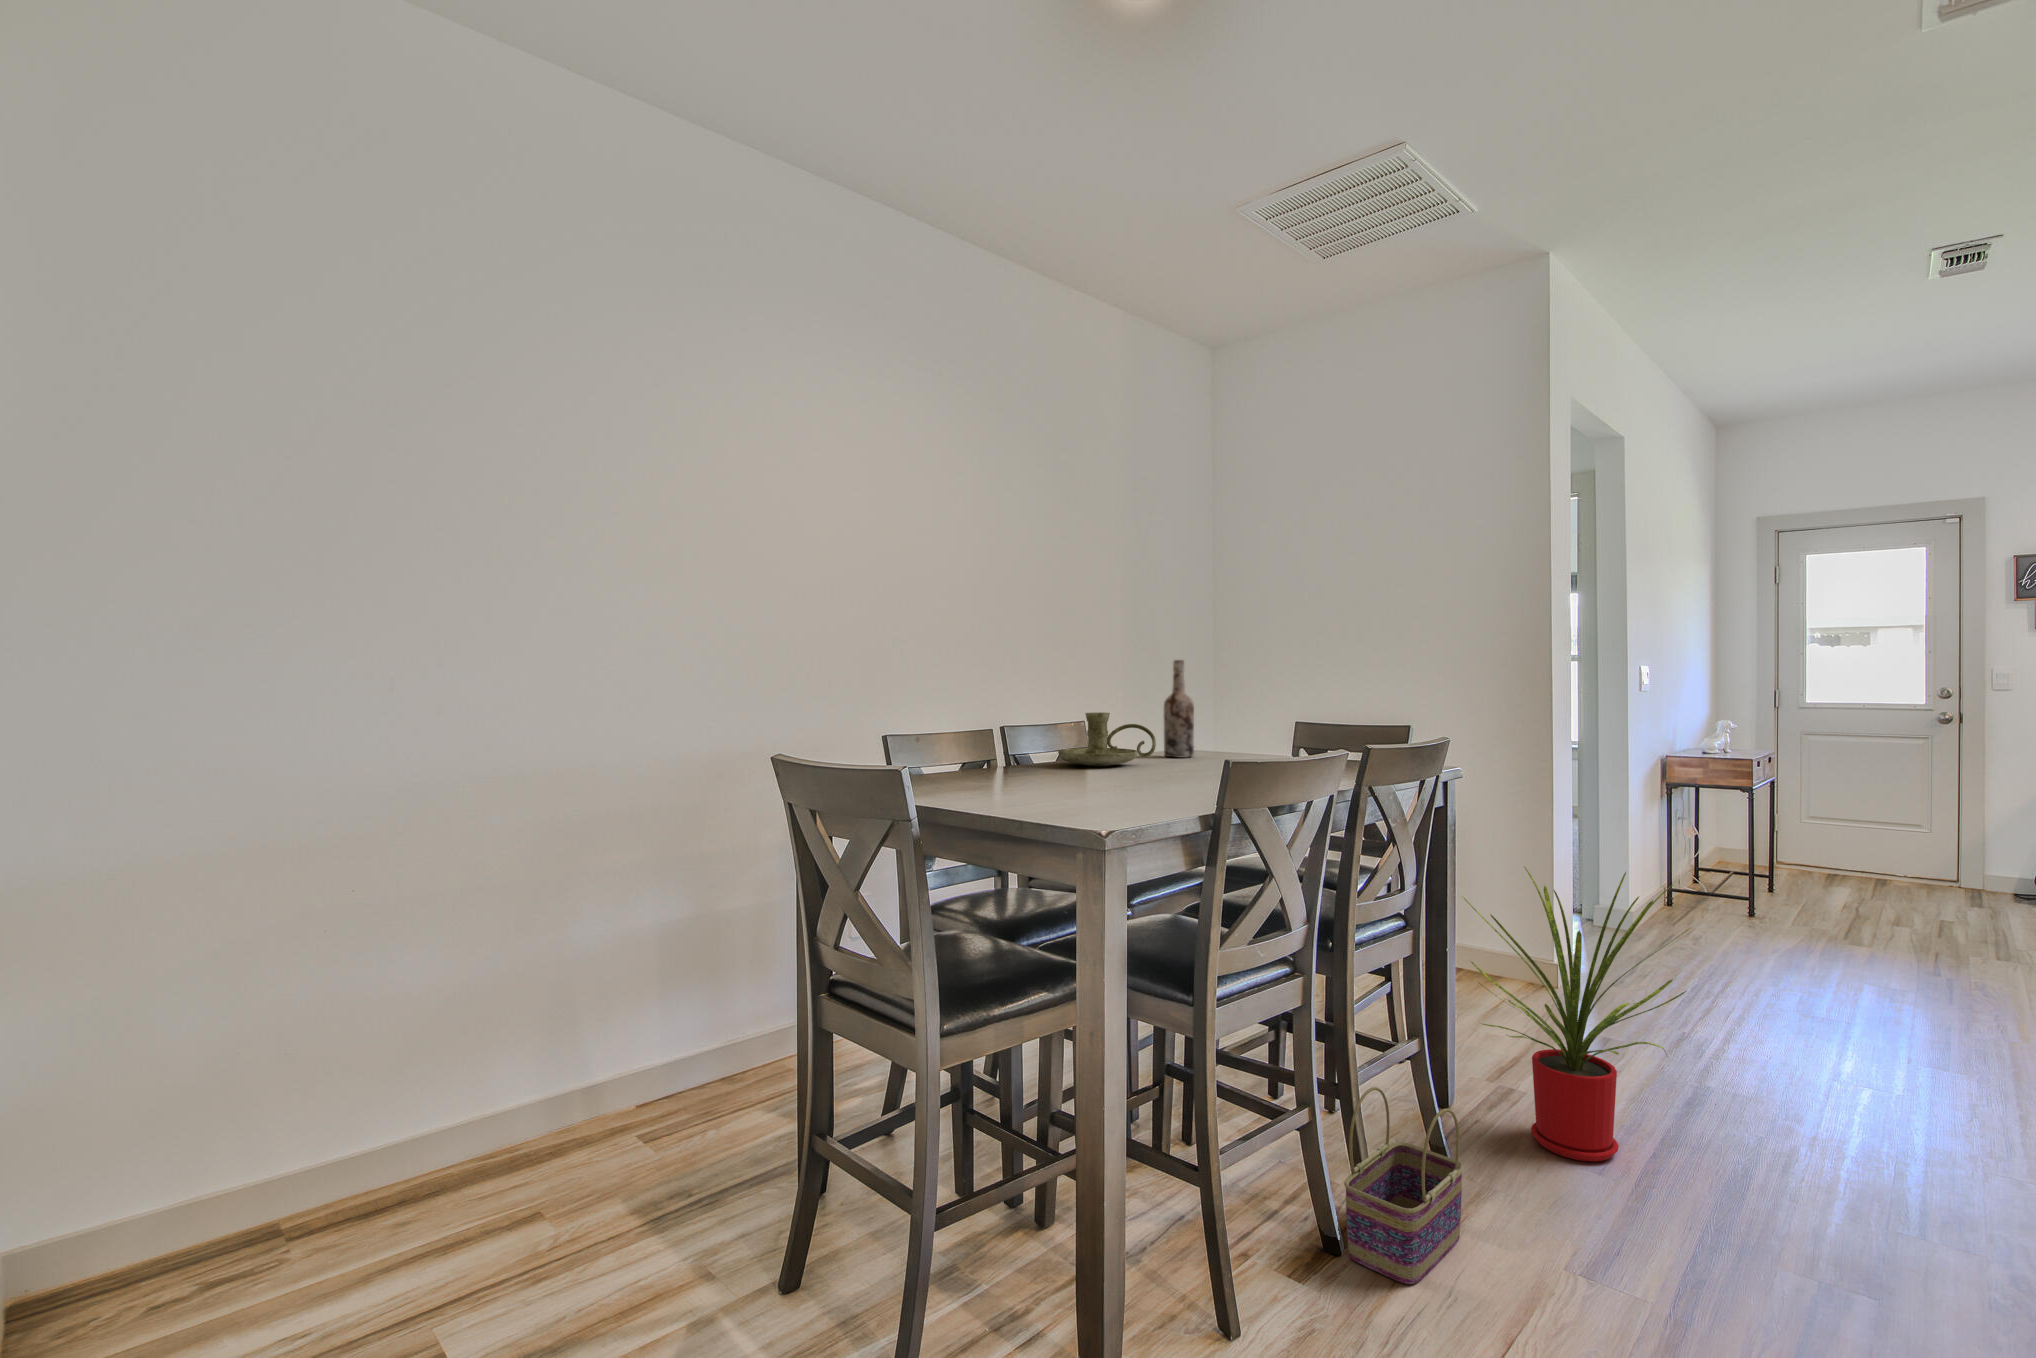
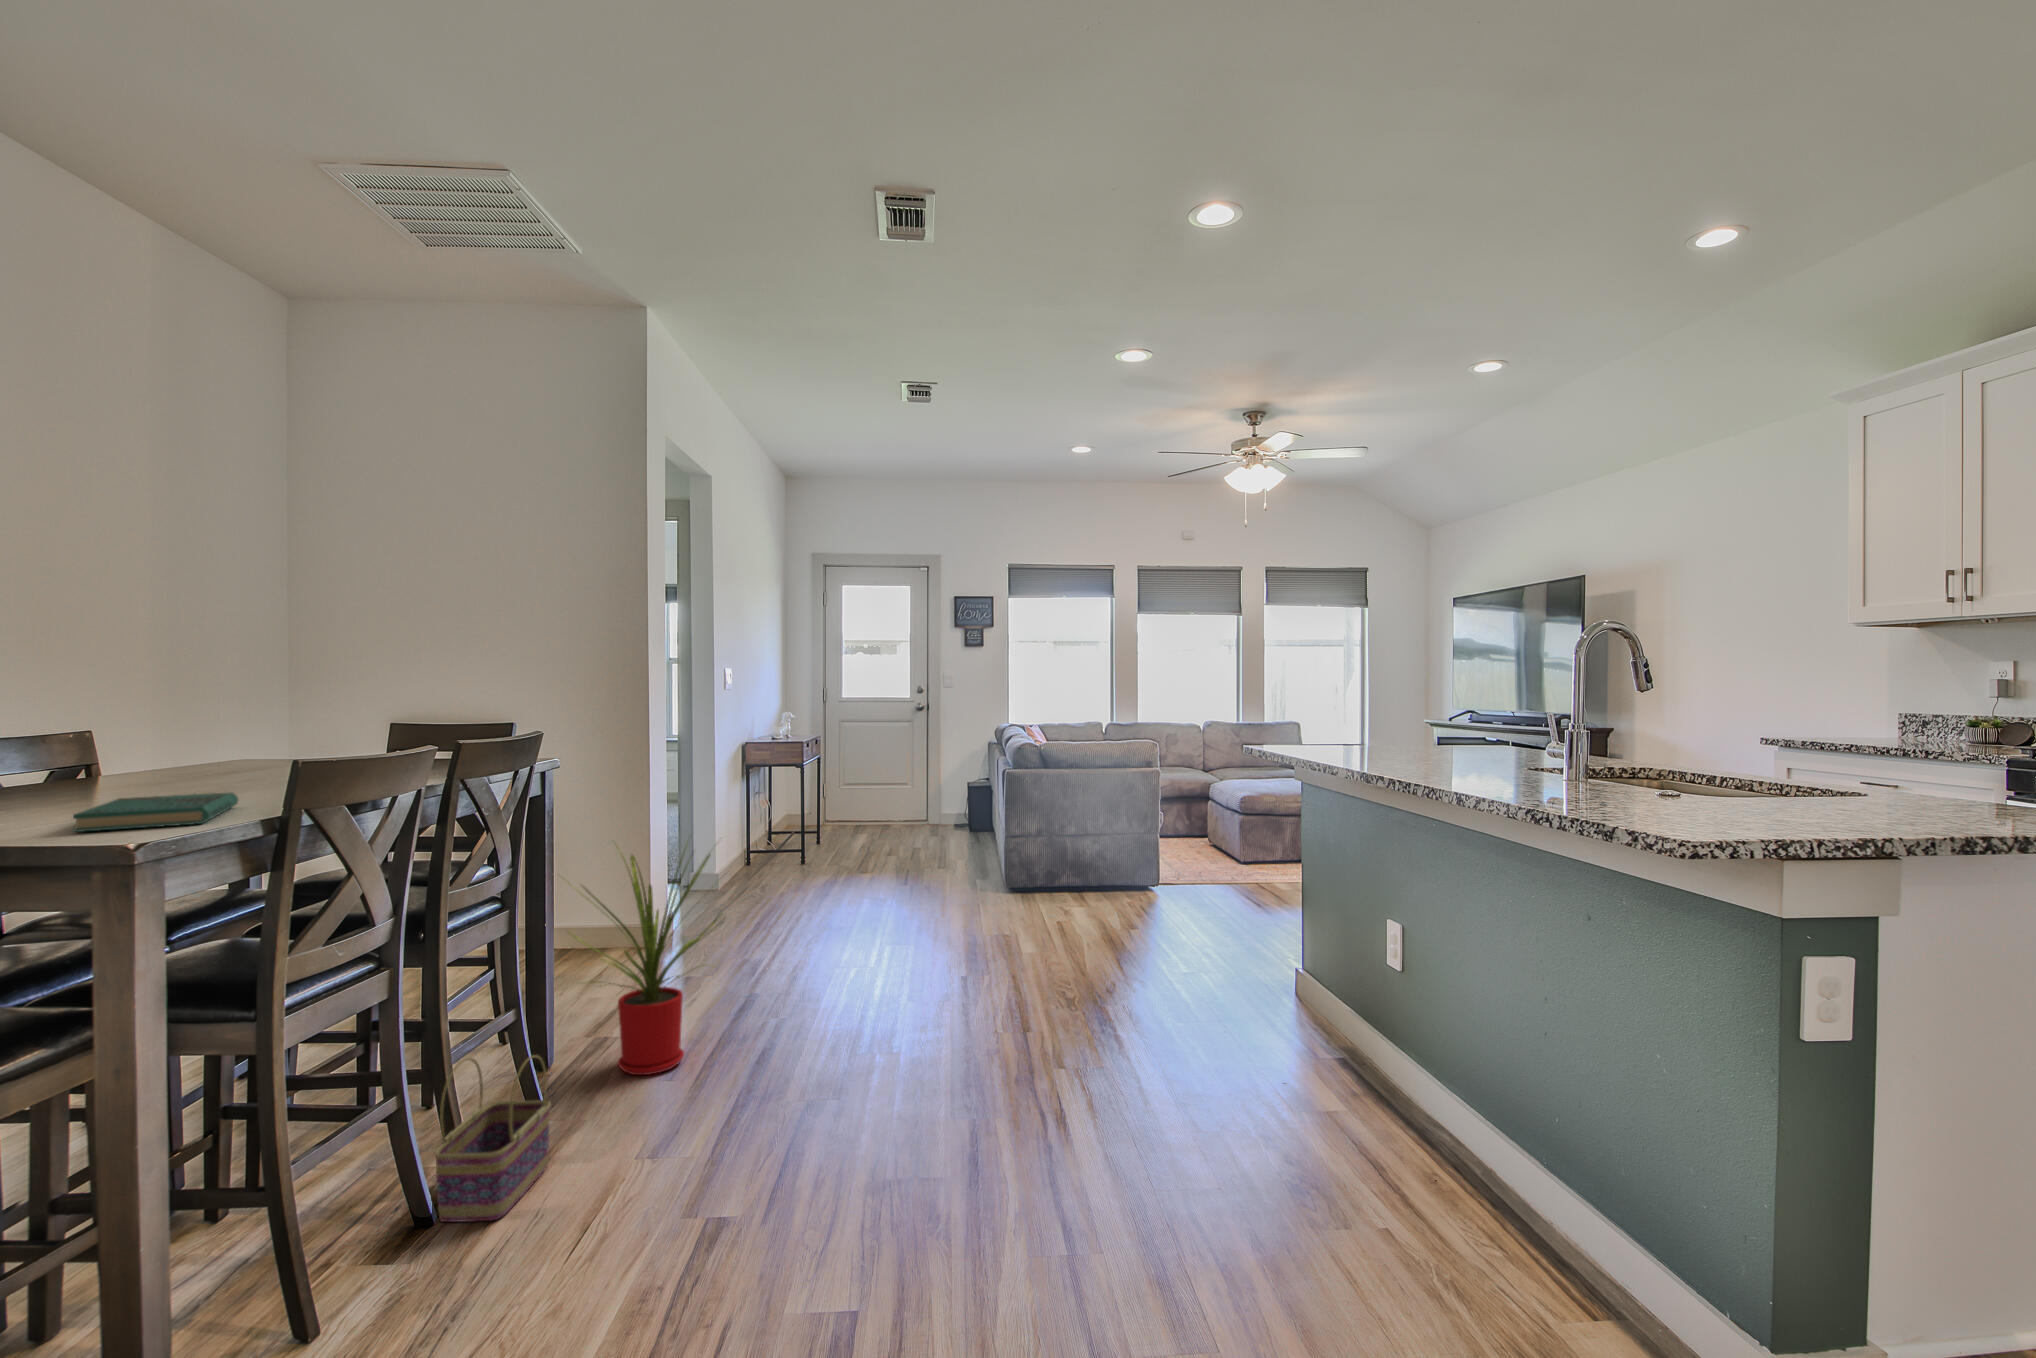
wine bottle: present [1164,660,1194,758] -> none [216,660,259,771]
candle holder: present [1058,712,1156,766] -> none [46,722,205,788]
book: none [1068,780,1181,812] -> present [73,792,238,832]

